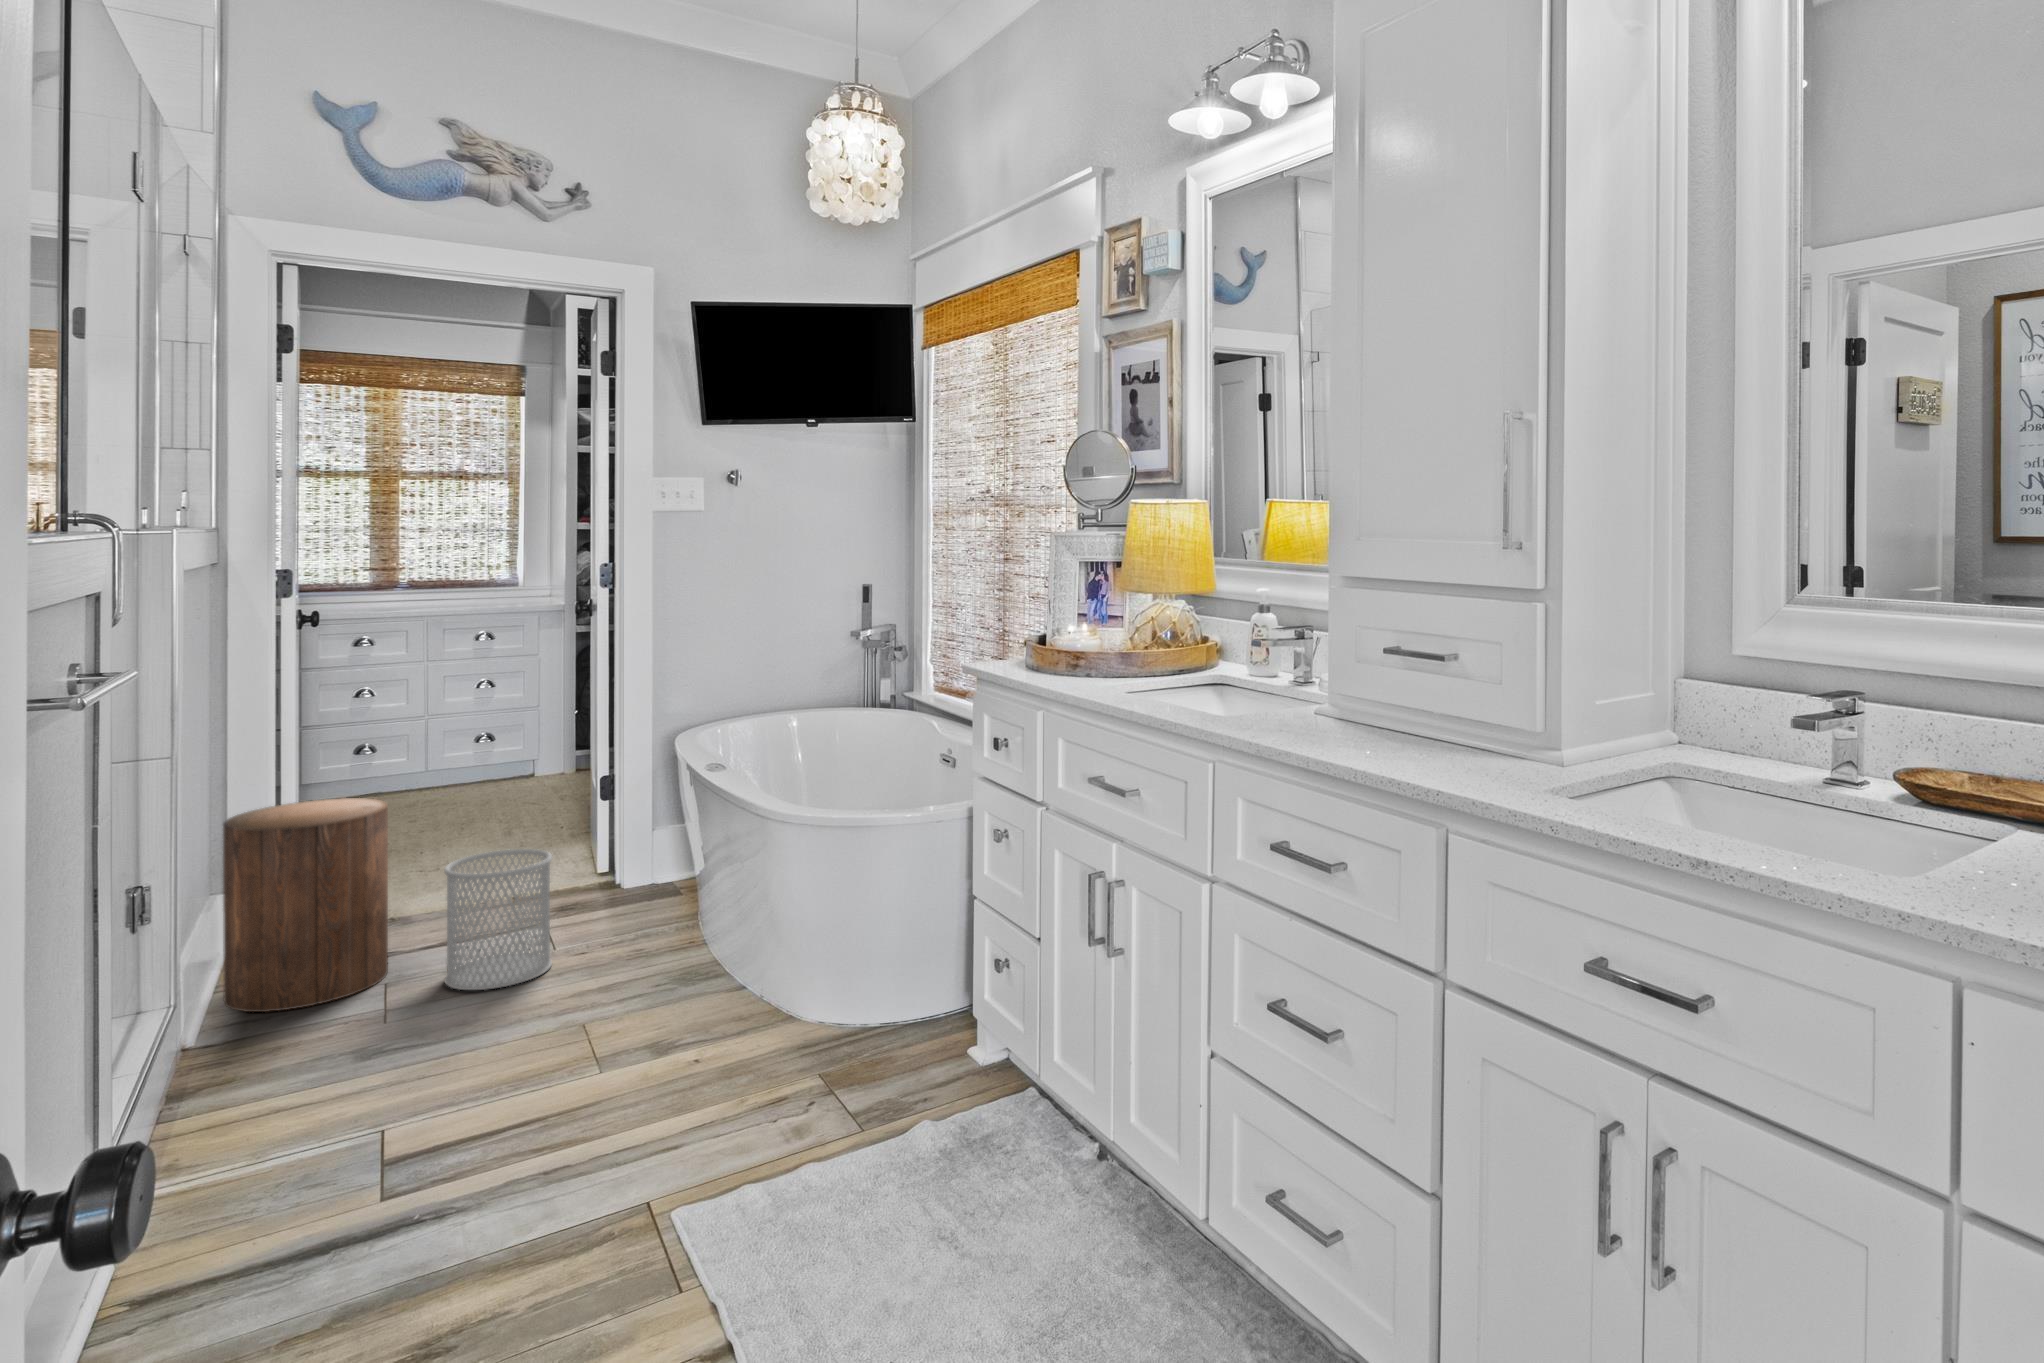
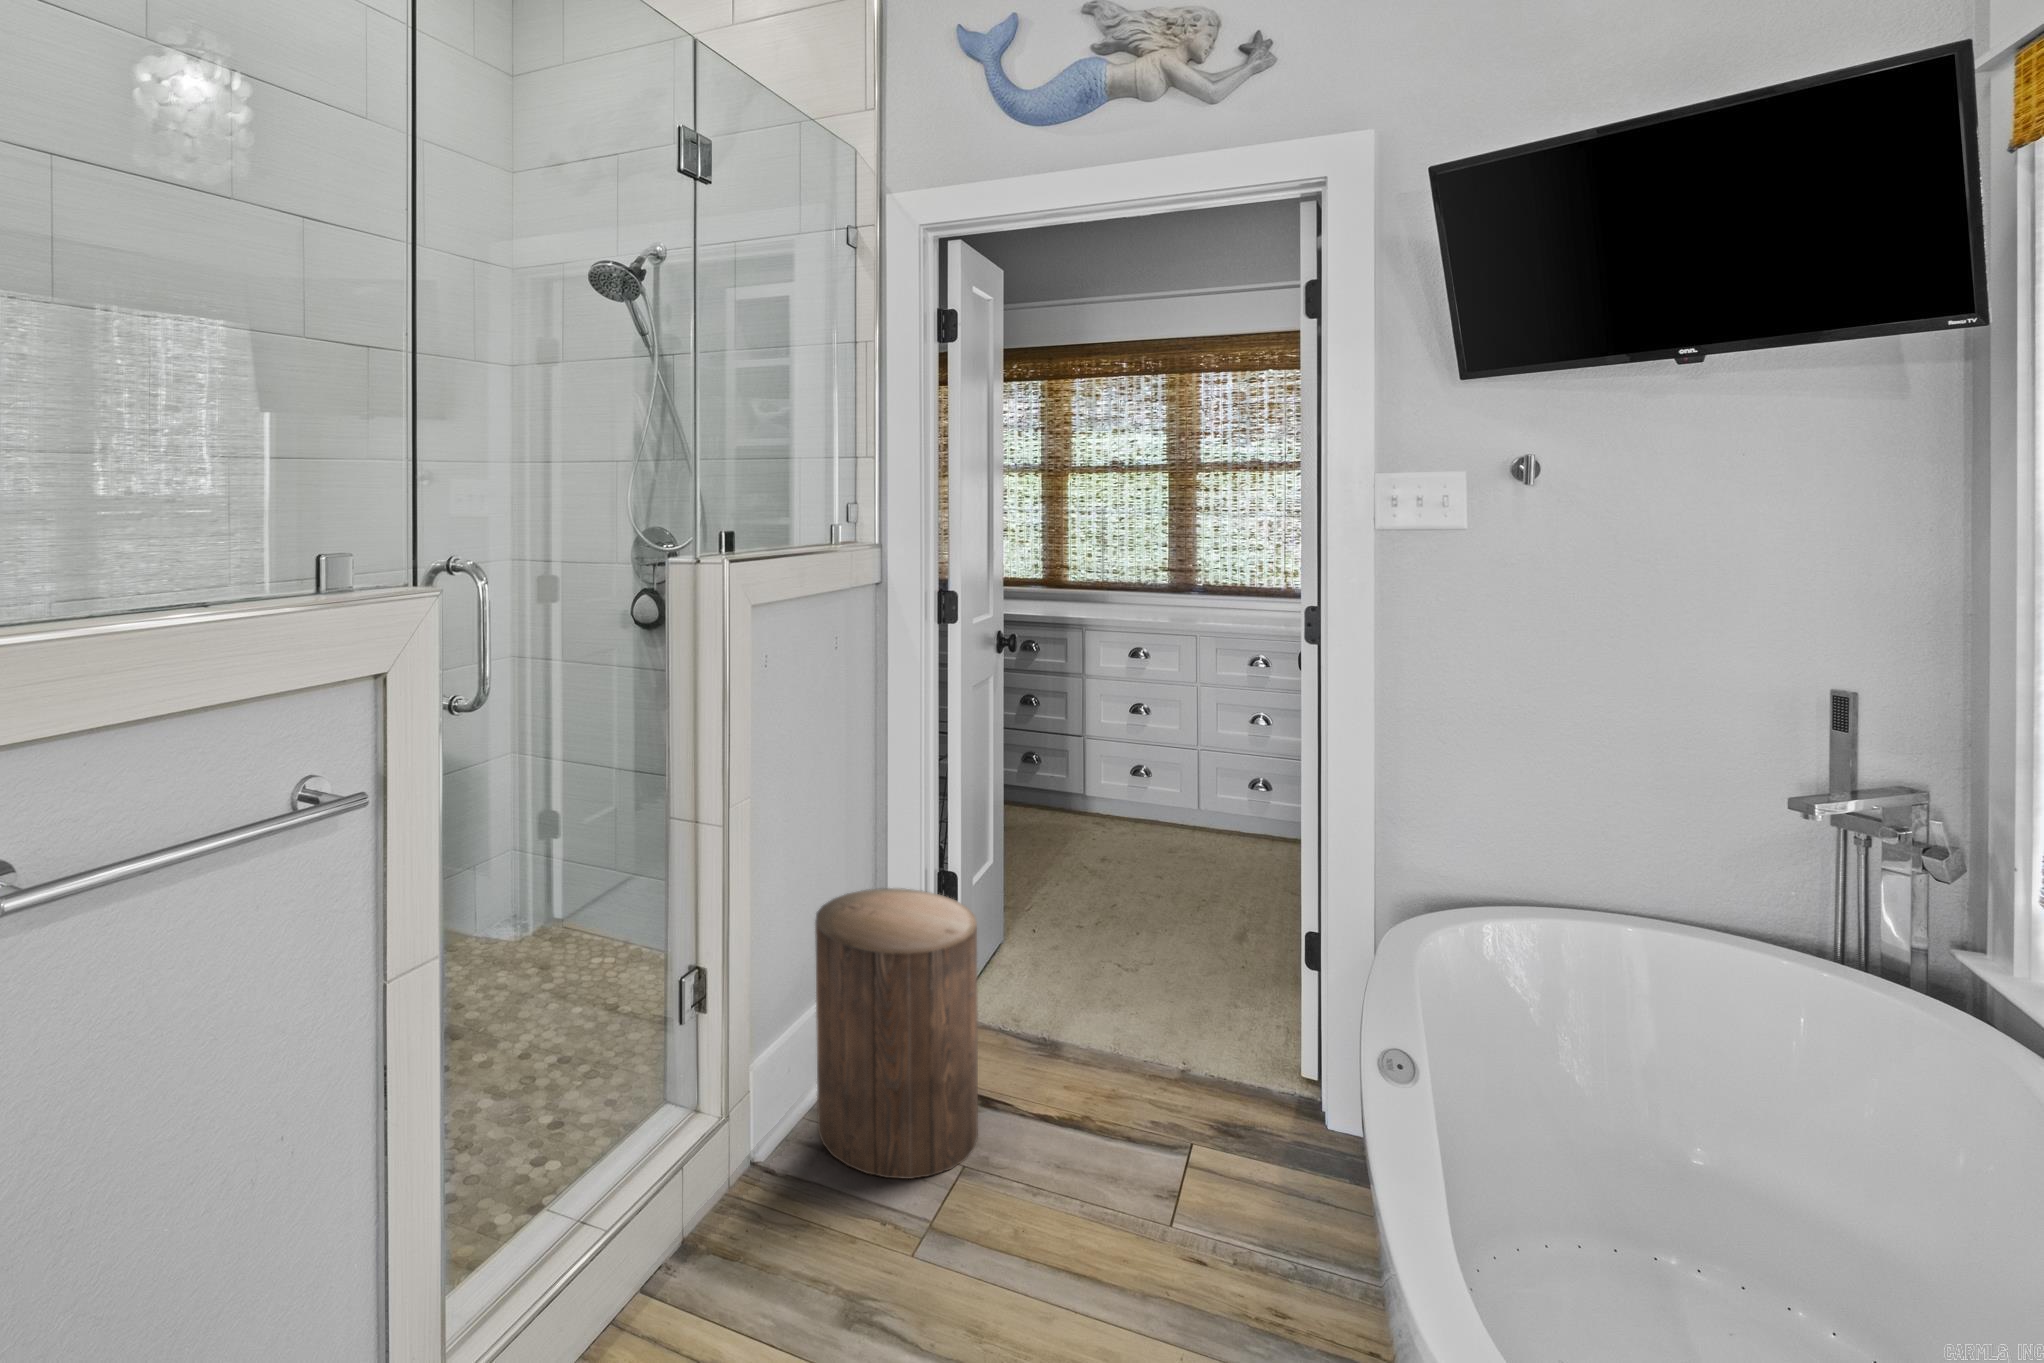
wastebasket: present [444,849,552,990] -> none [998,1045,1142,1296]

